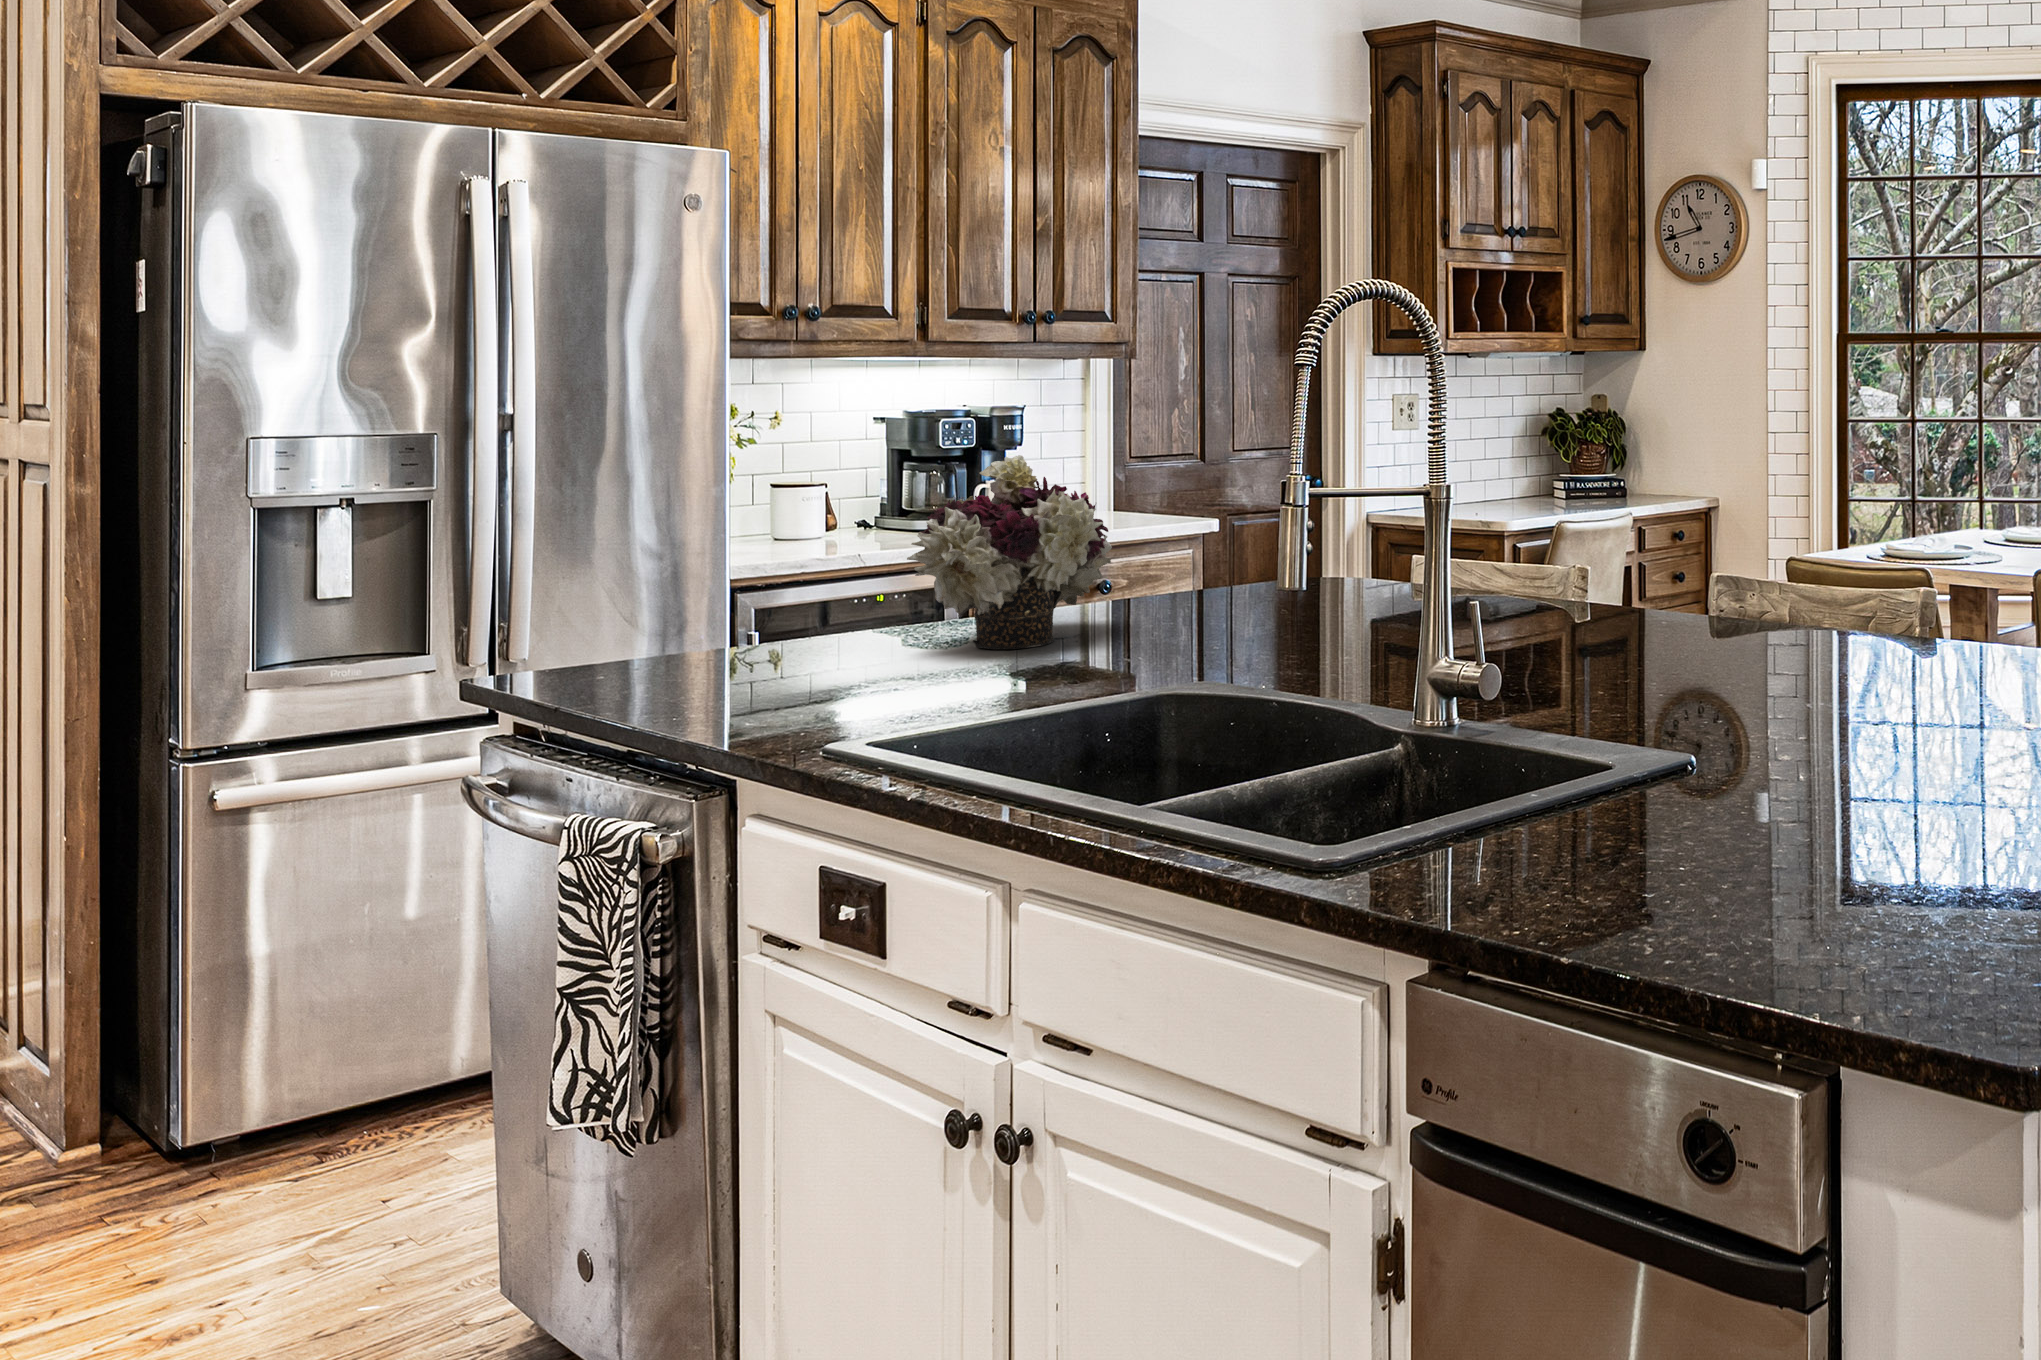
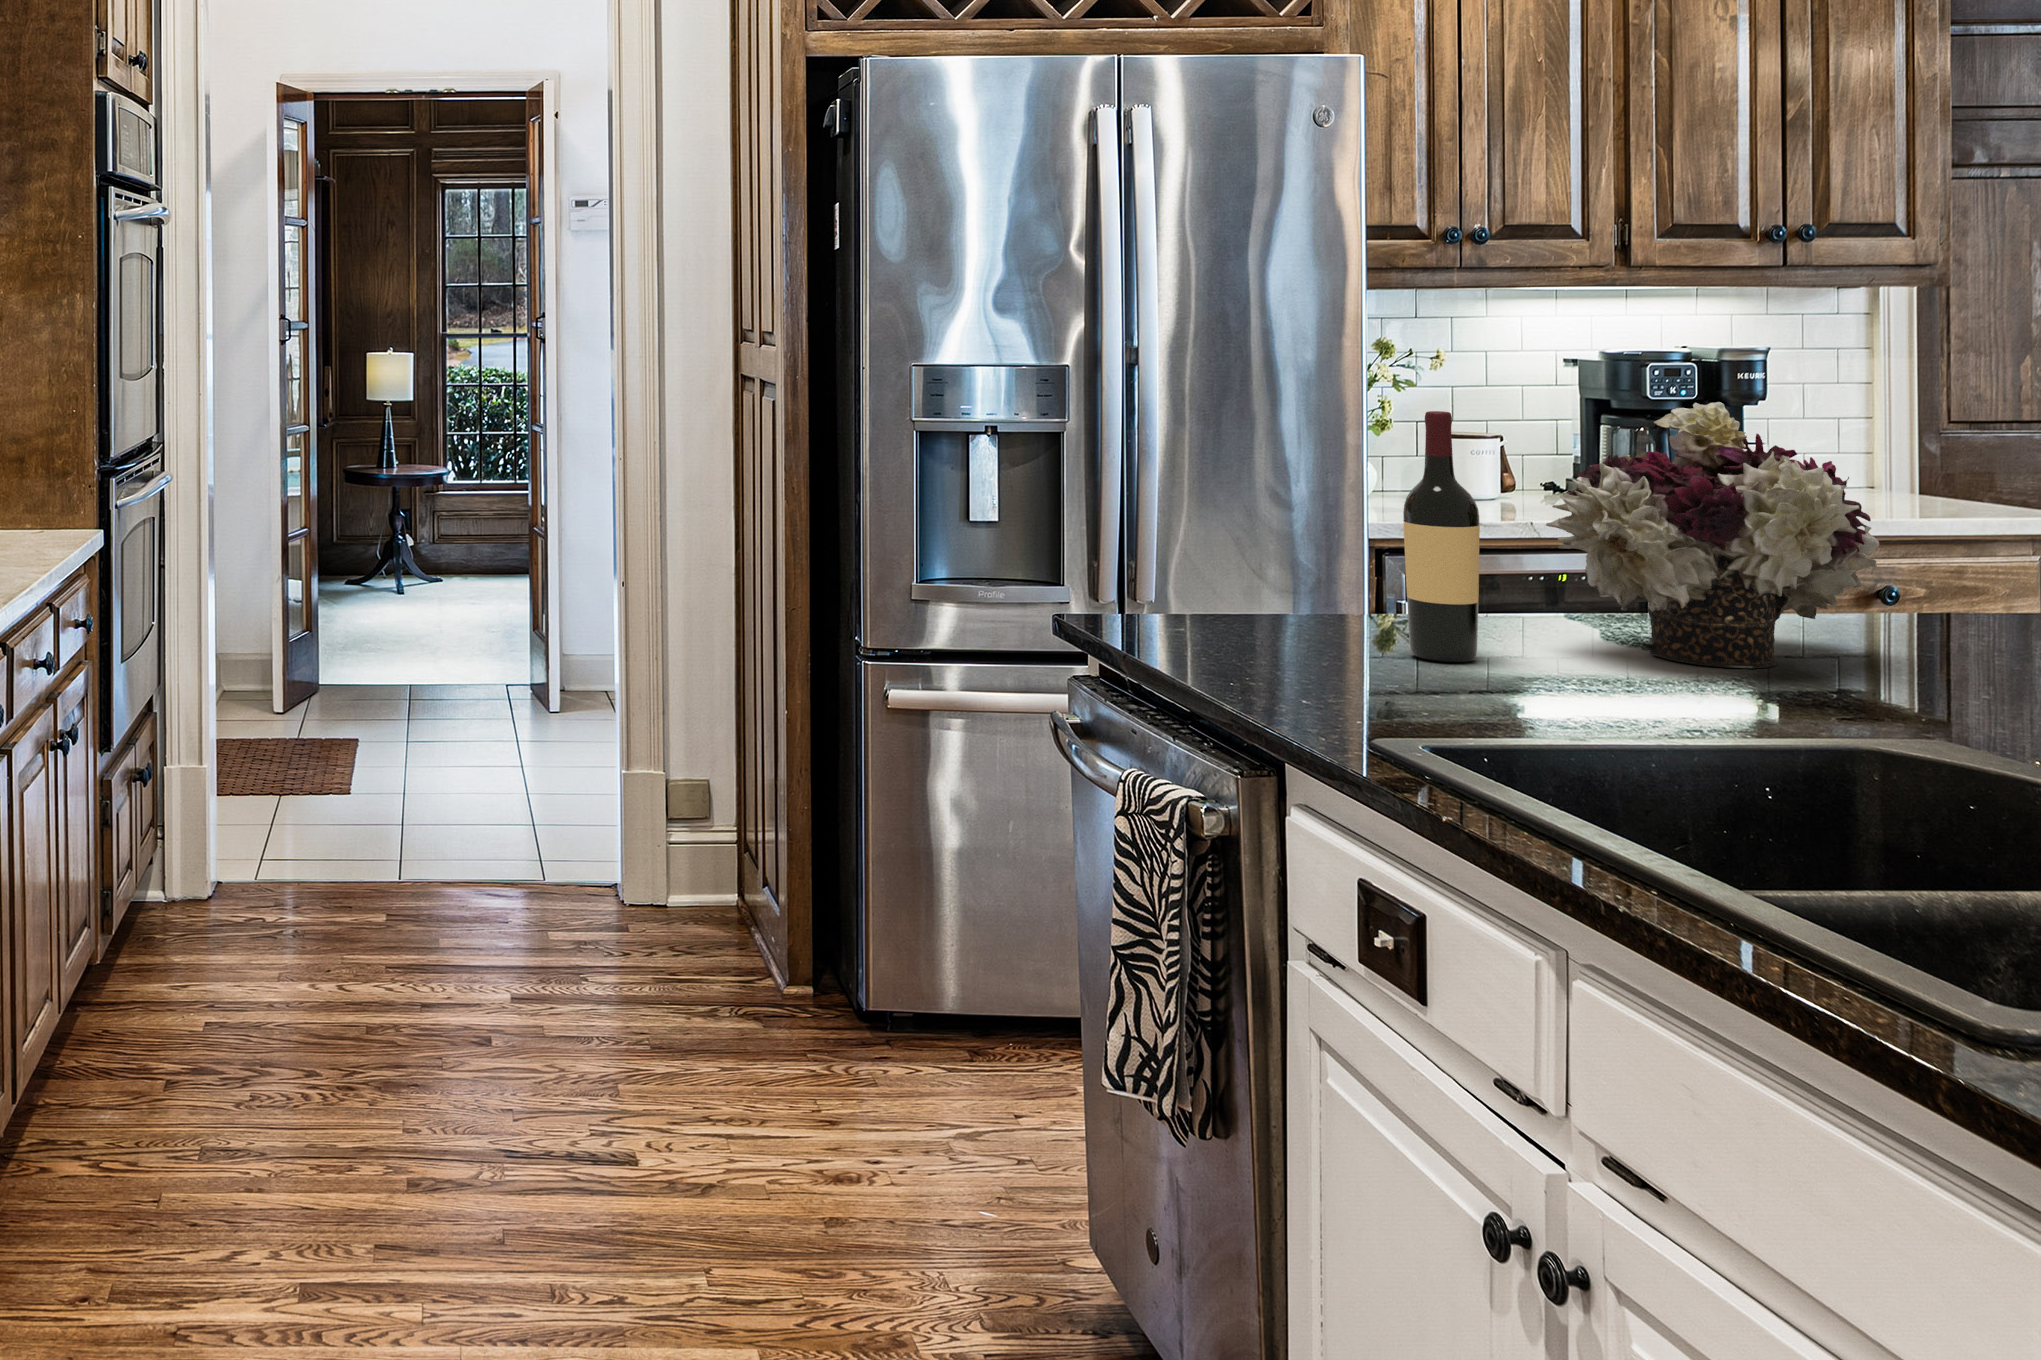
wine bottle: none [804,476,863,679] -> present [1403,411,1480,662]

